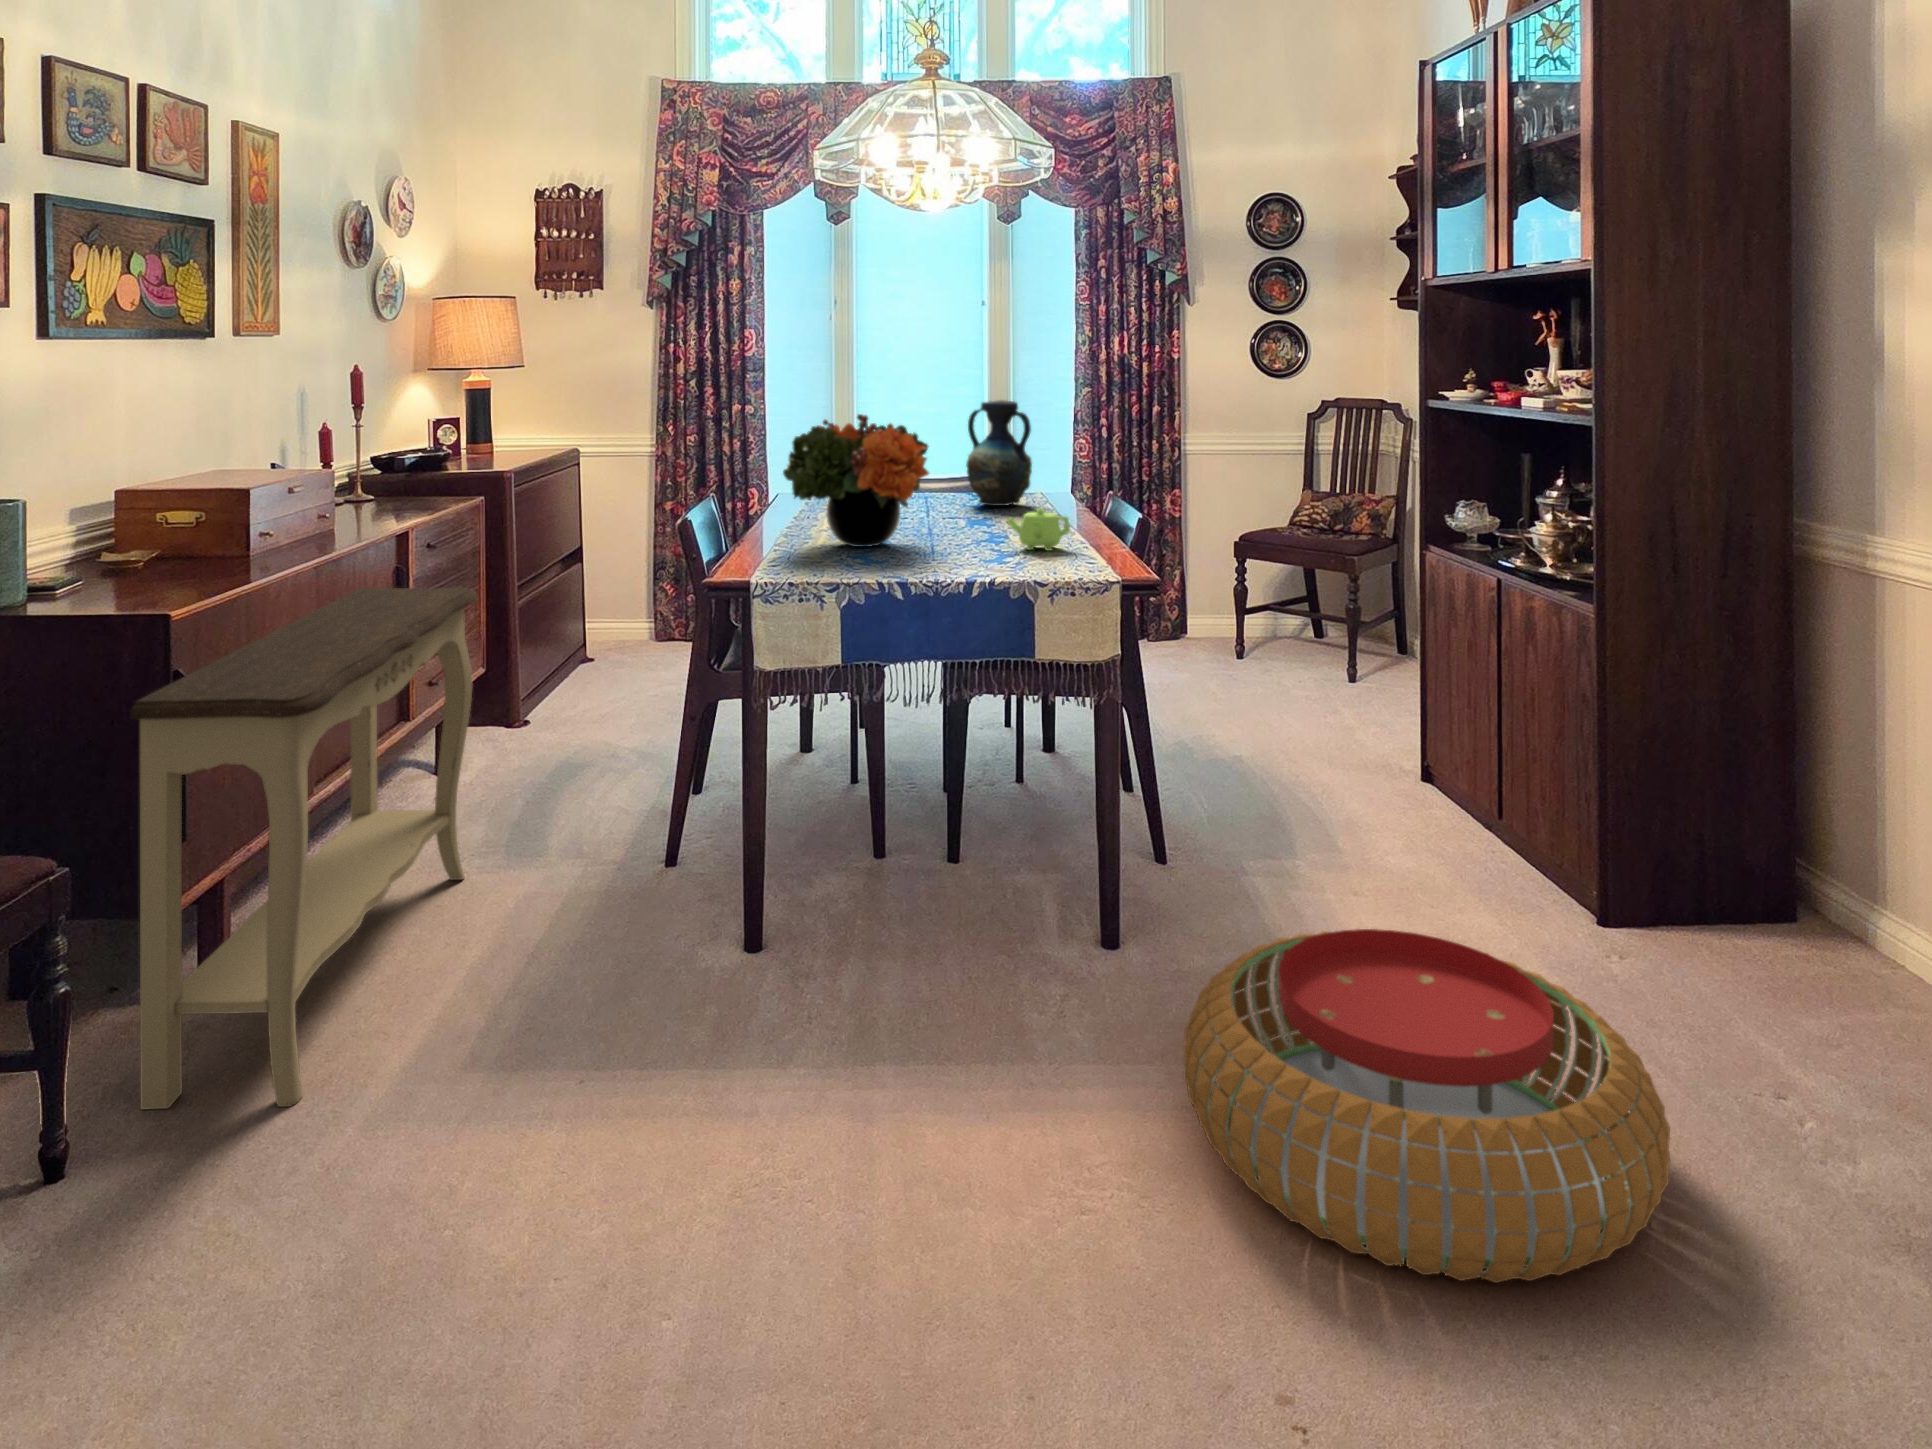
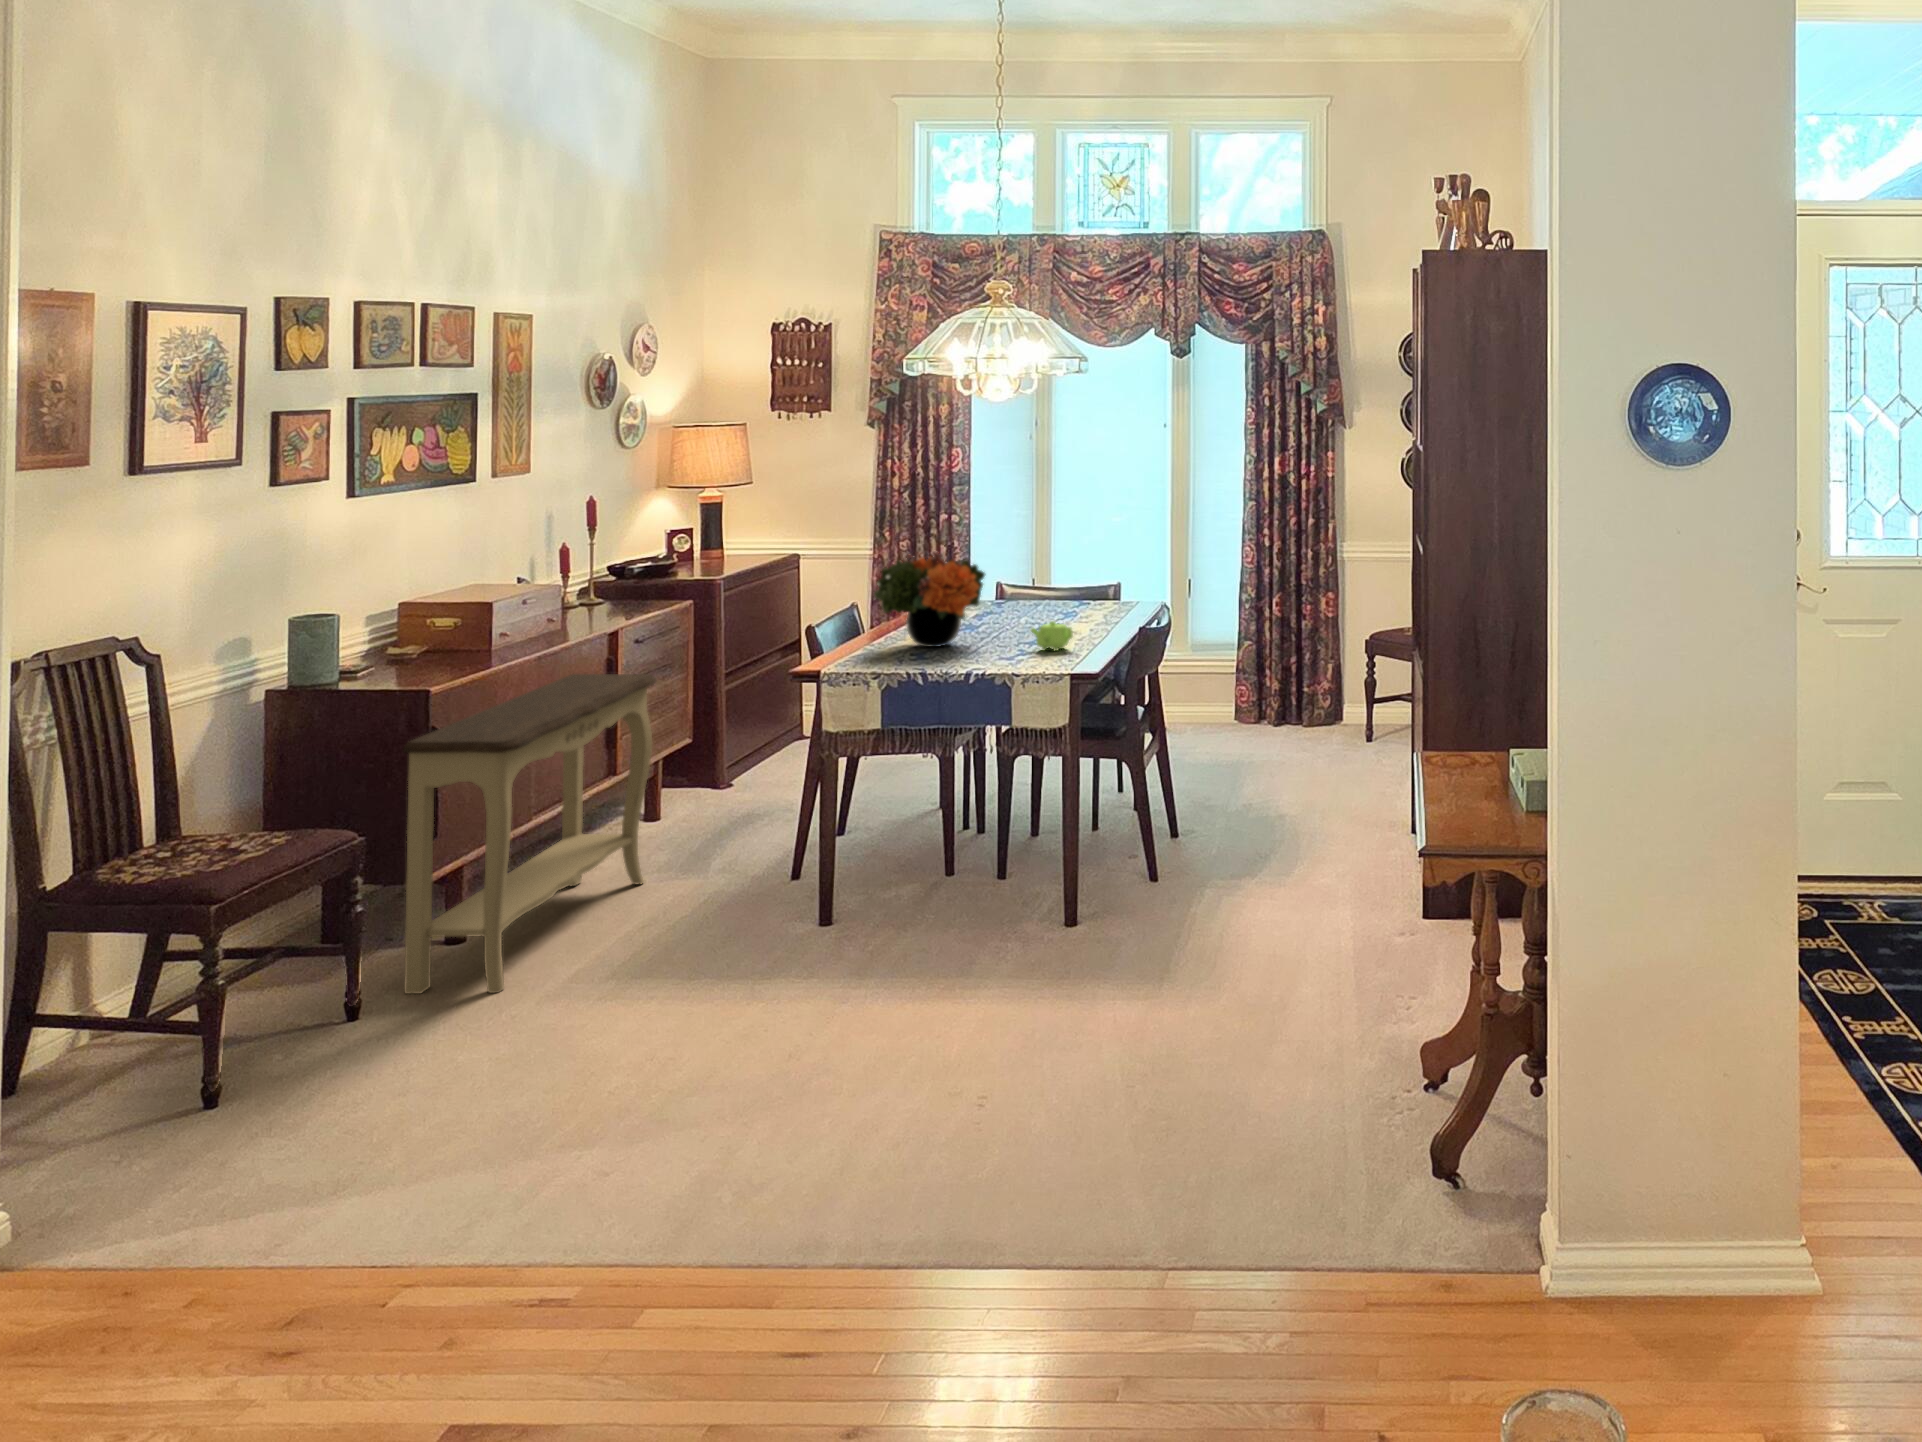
vase: present [966,400,1032,506] -> none [1055,532,1106,614]
pouf: present [1184,929,1670,1283] -> none [1021,892,1288,1061]

